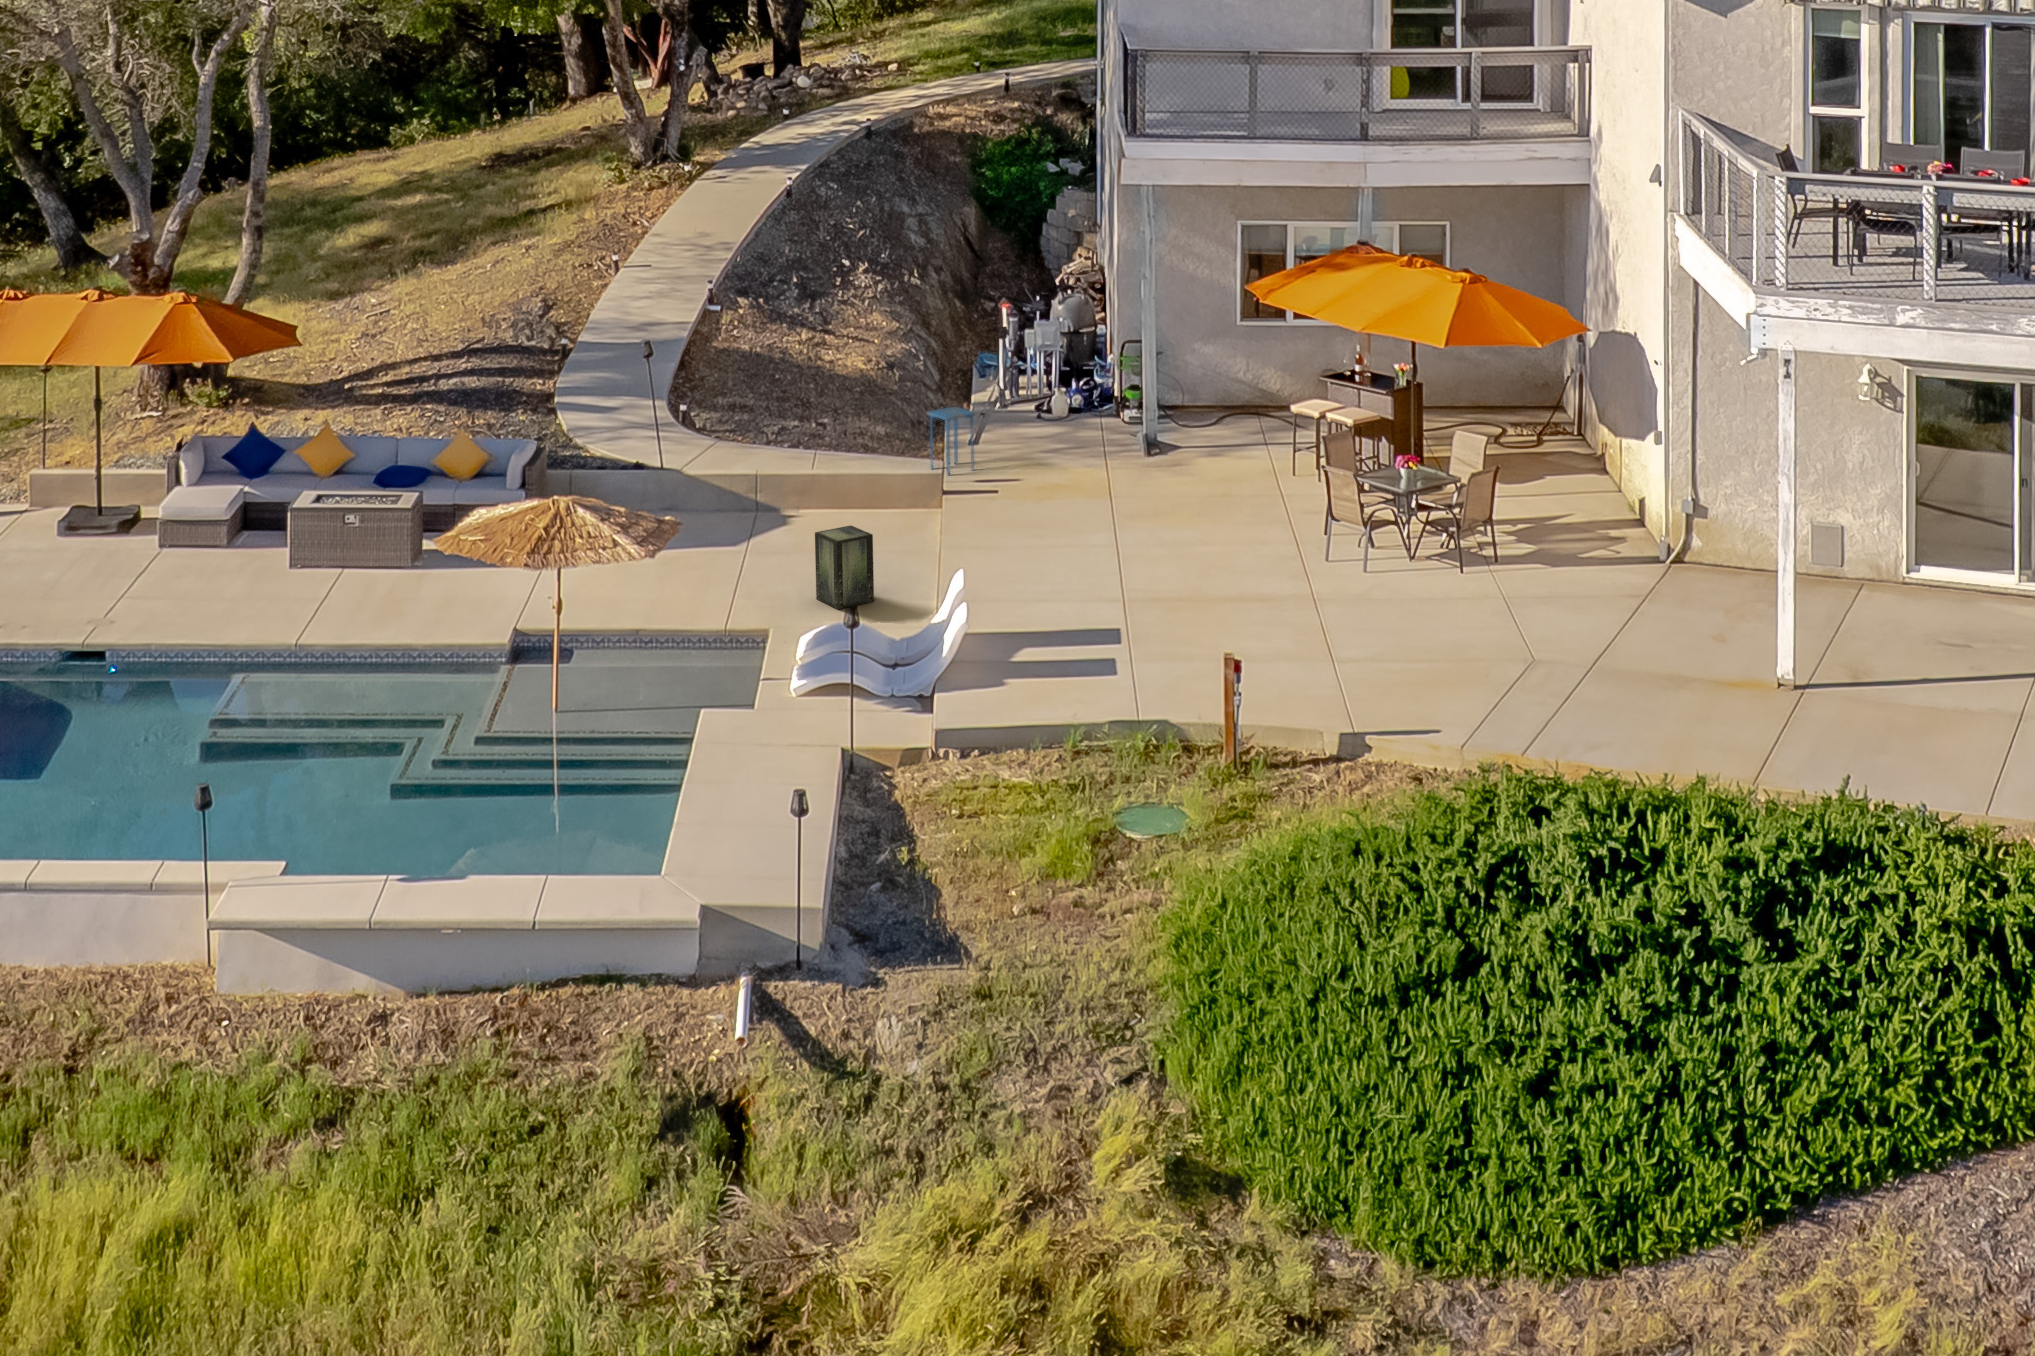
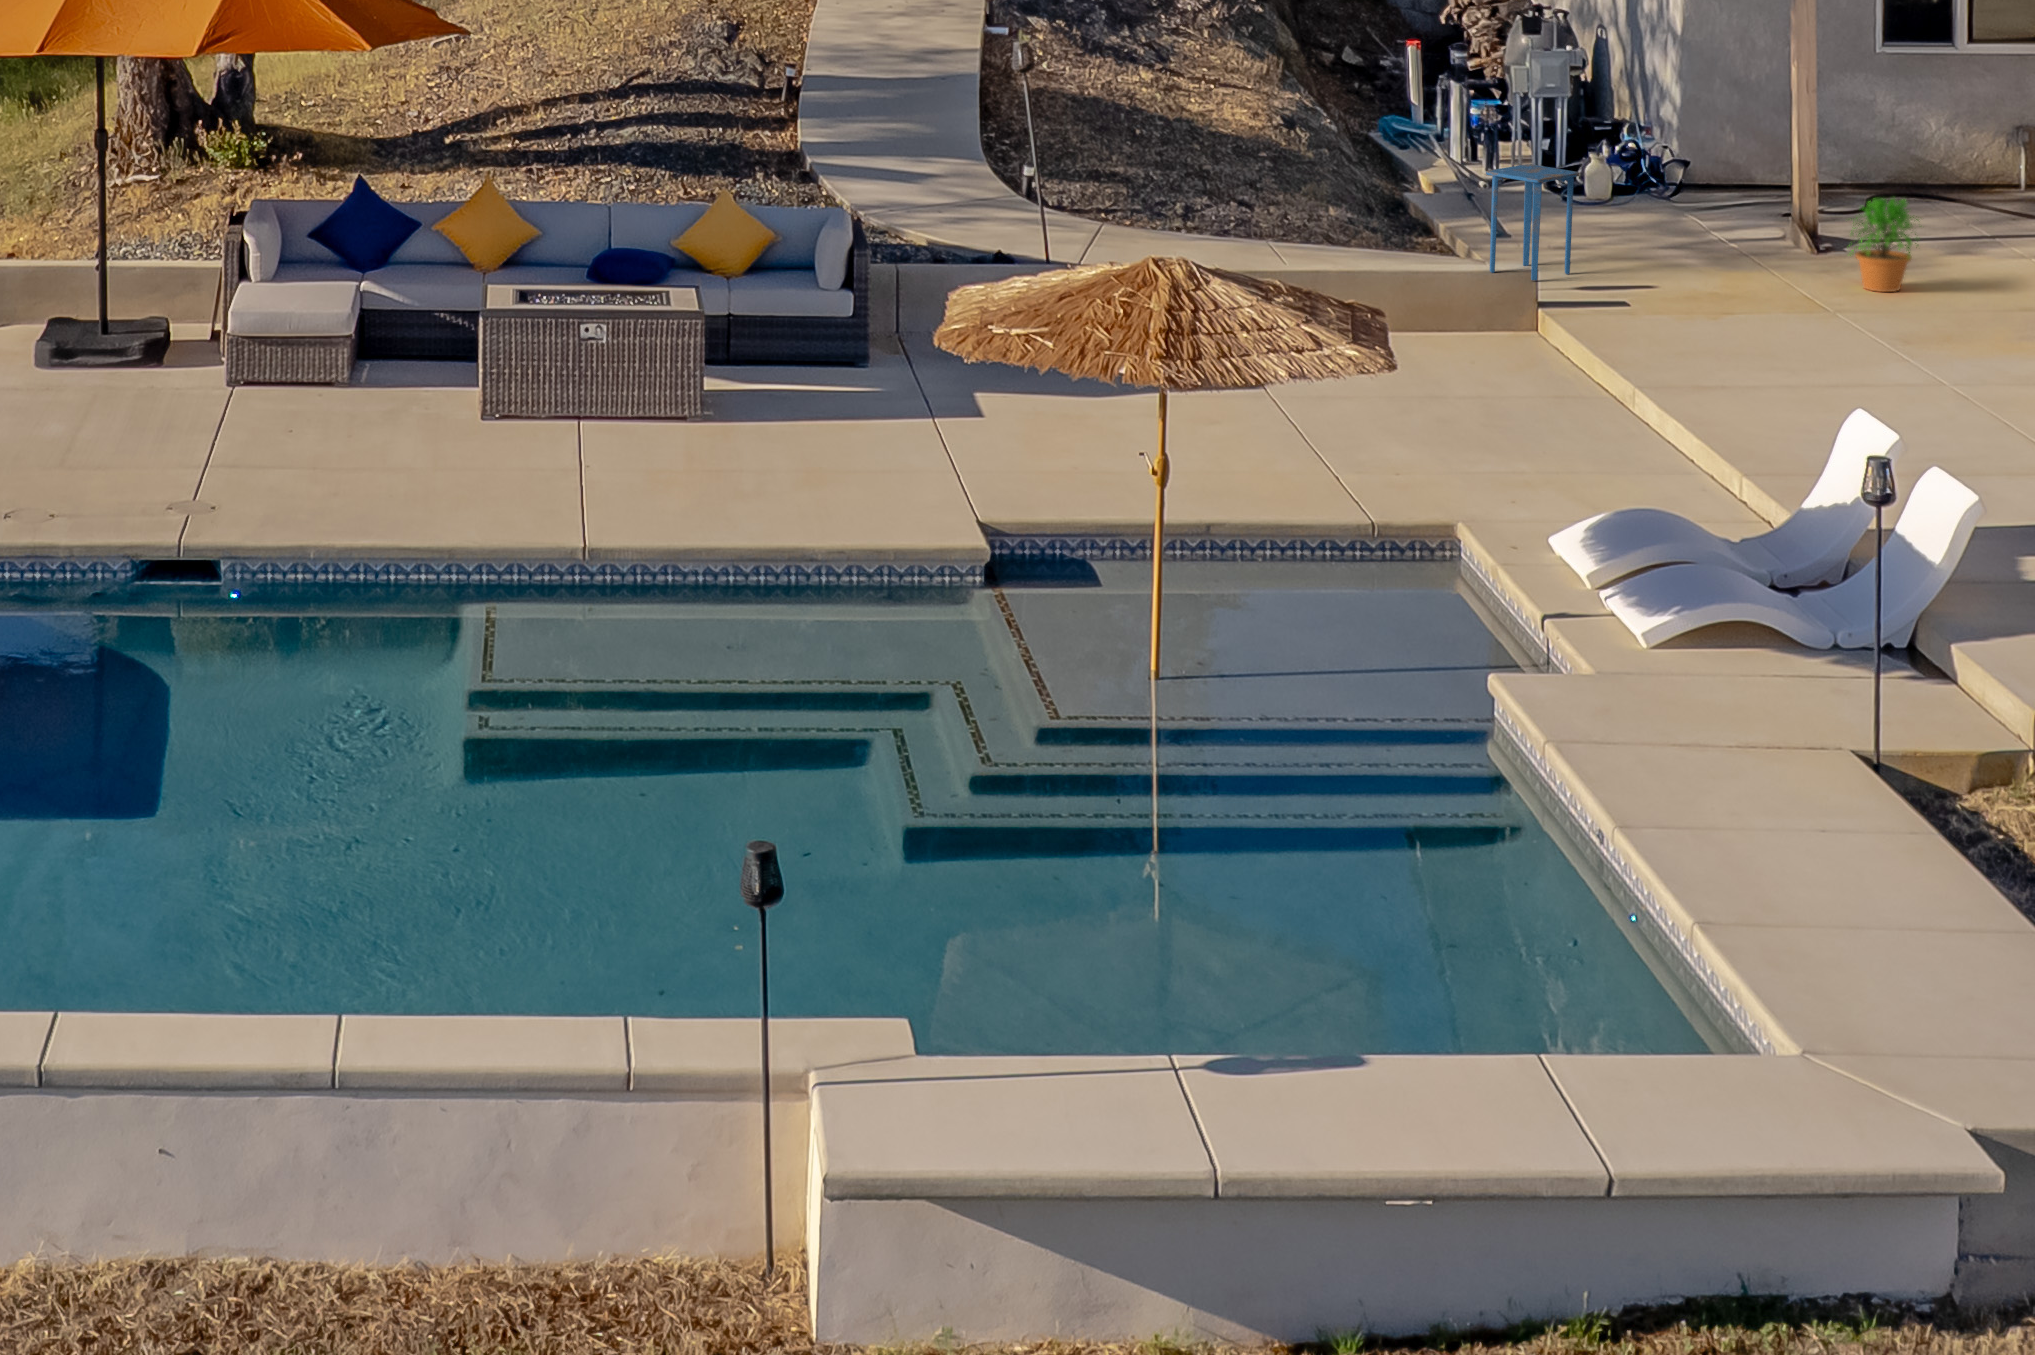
potted plant: none [1114,428,1152,483] -> present [1850,198,1919,292]
storage box: present [815,525,874,609] -> none [1537,334,1663,493]

